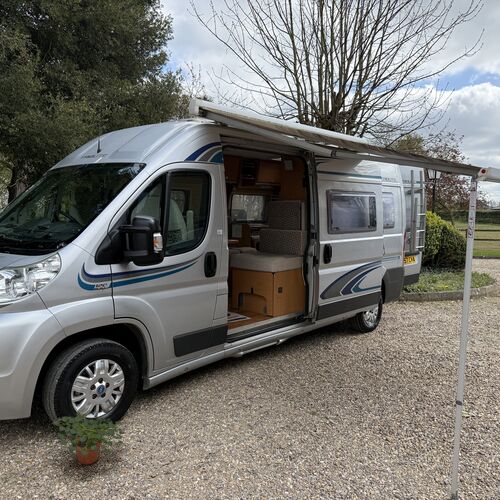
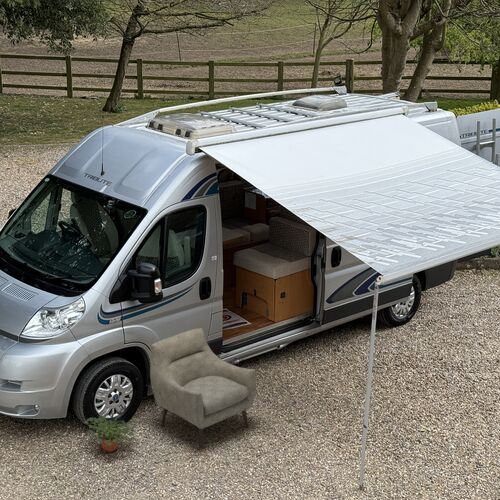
chair: none [147,308,276,452] -> present [150,328,256,448]

